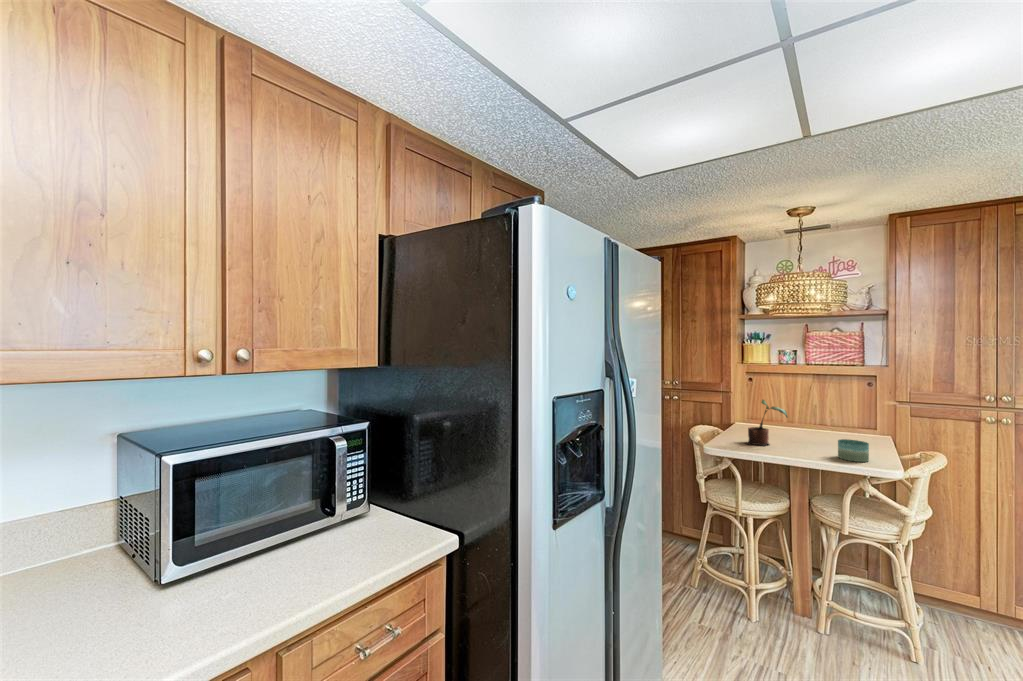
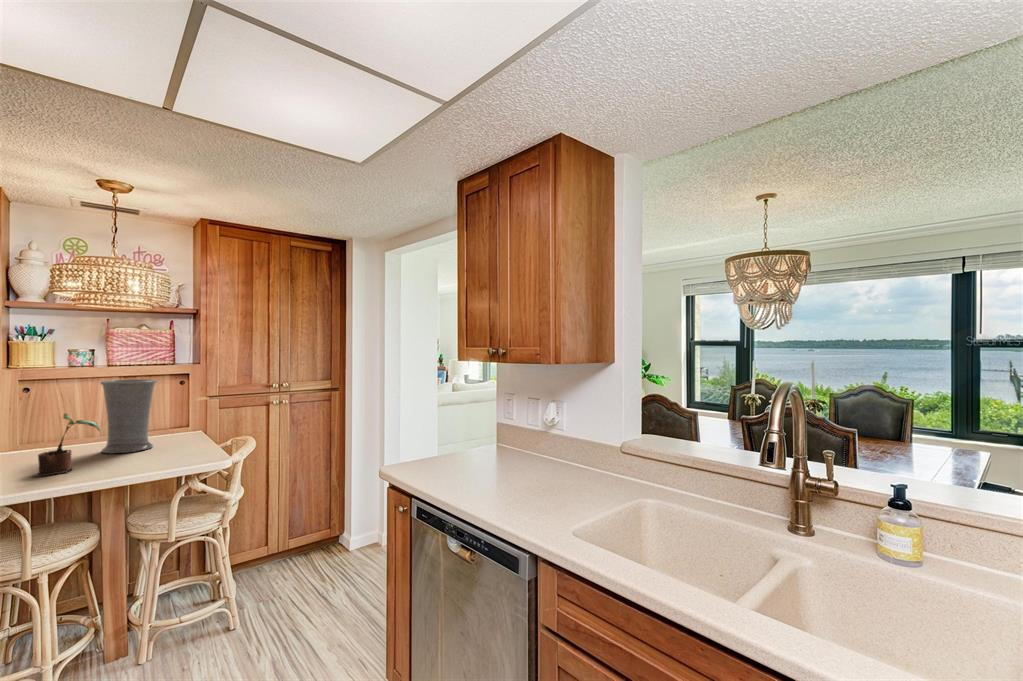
vase: none [794,377,840,442] -> present [100,379,157,453]
candle: present [838,439,869,462] -> none [163,440,195,463]

